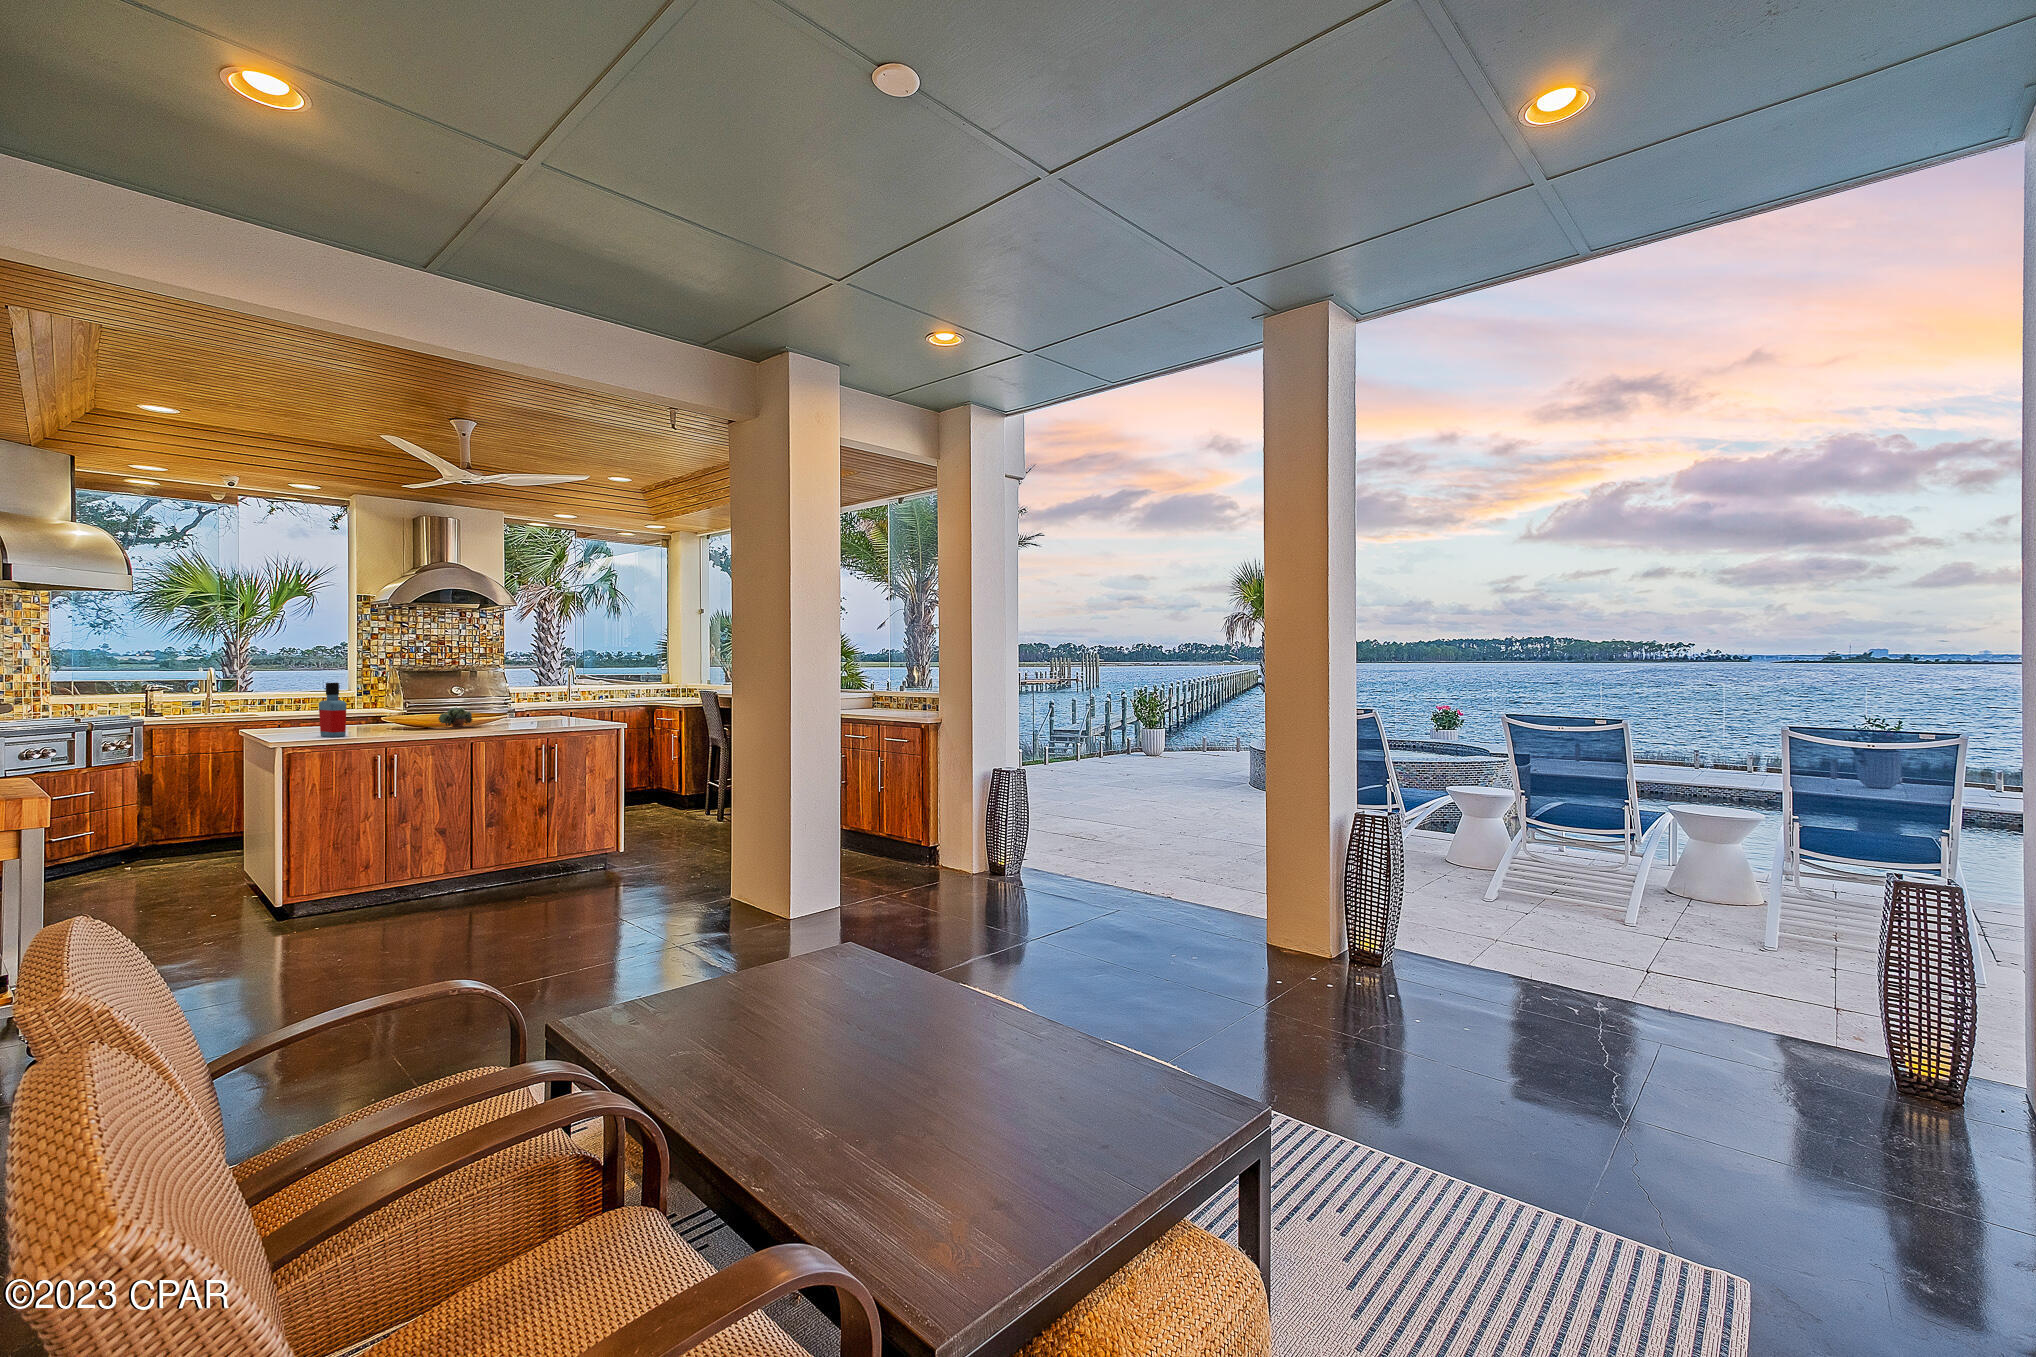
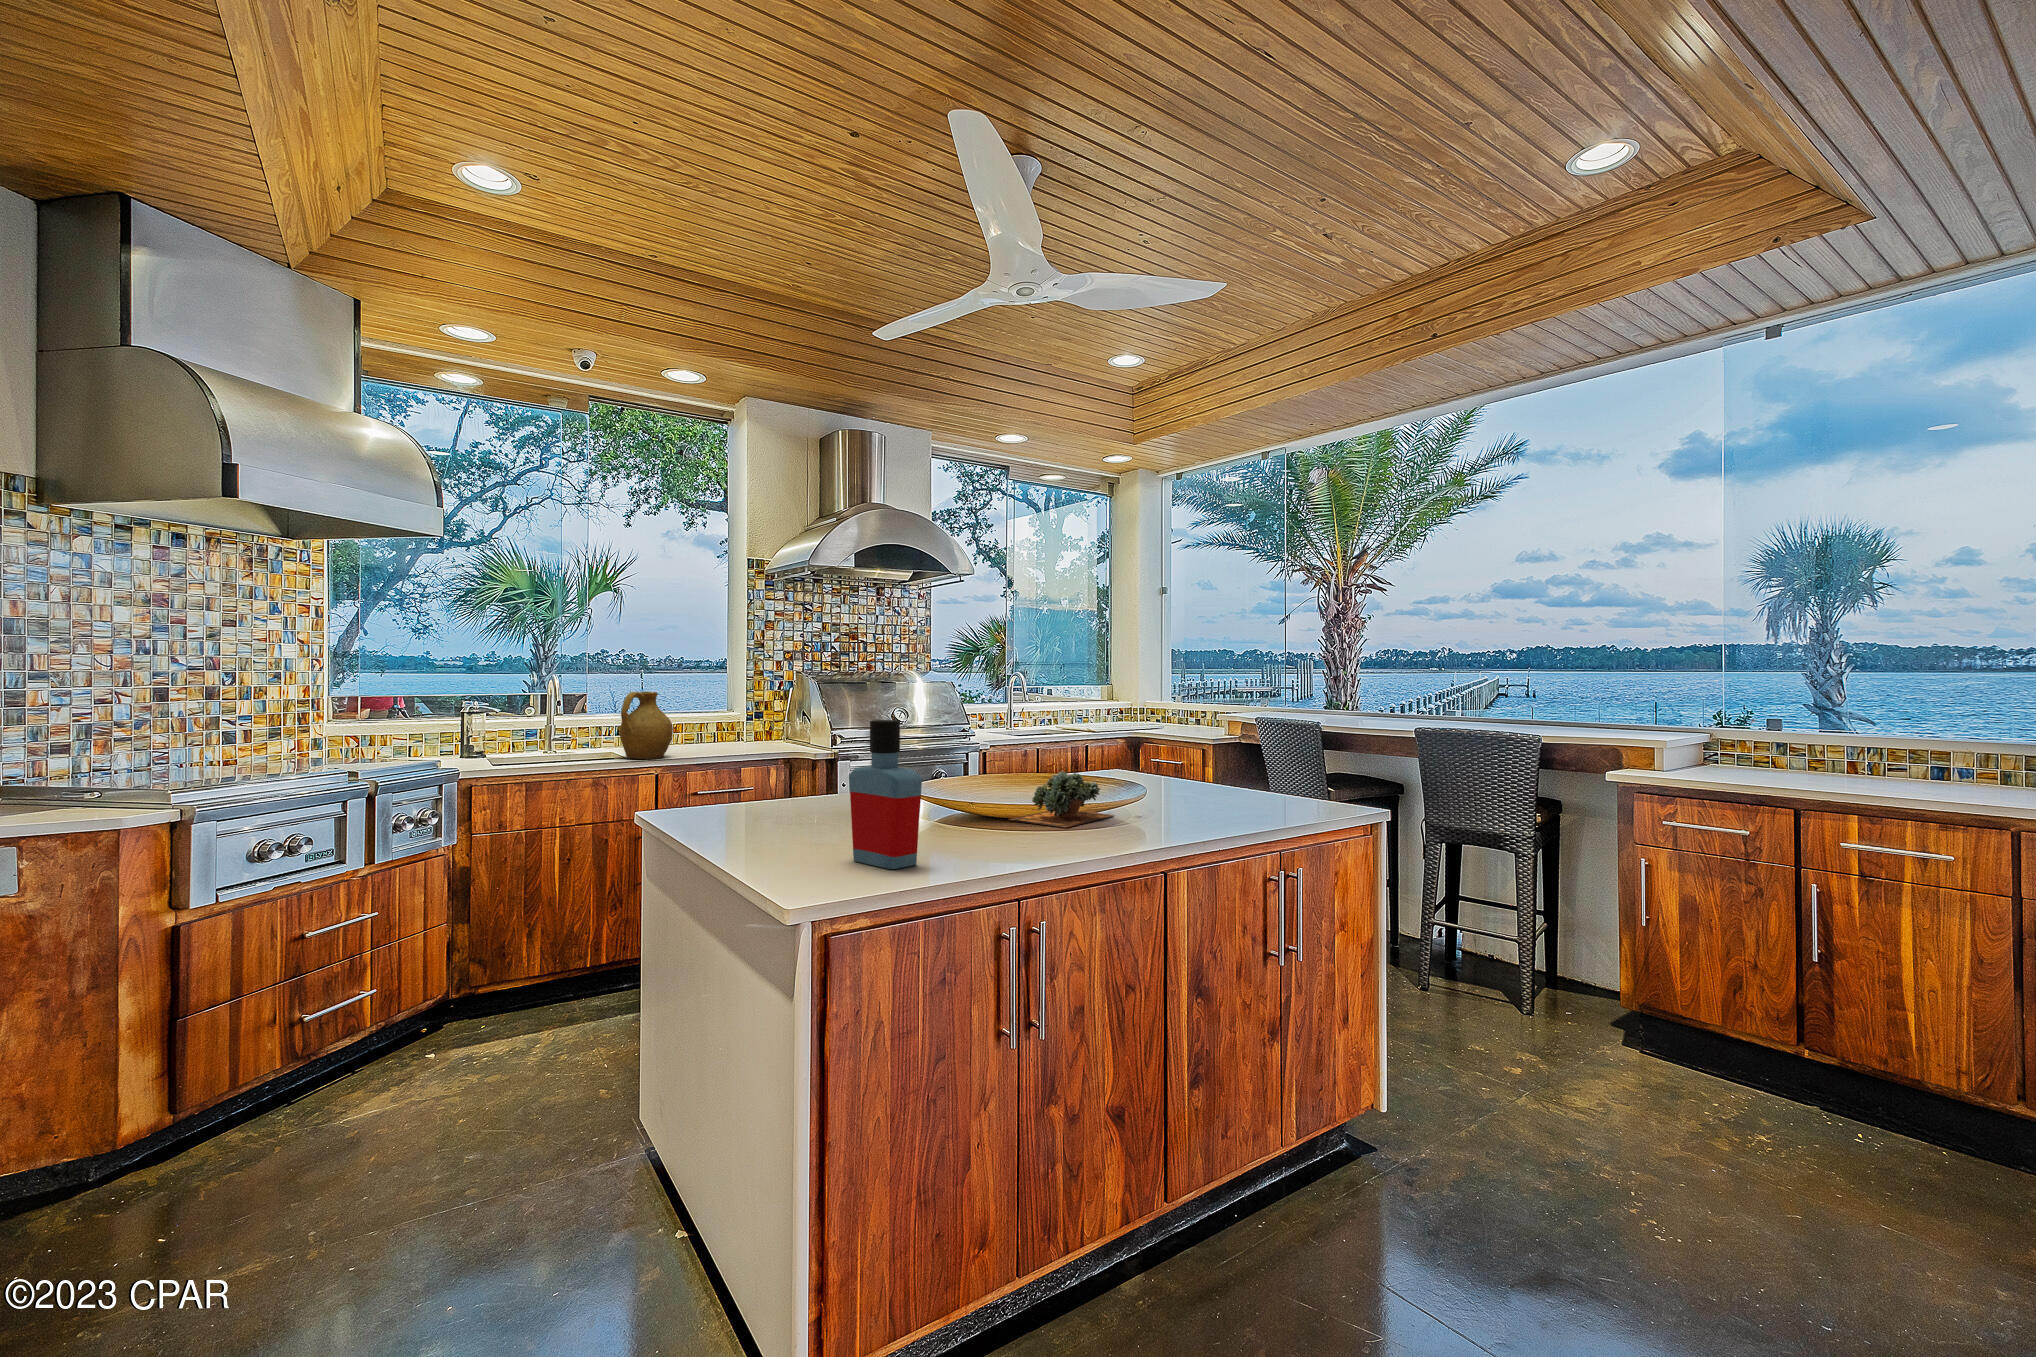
pitcher: none [258,677,296,717] -> present [620,692,673,759]

